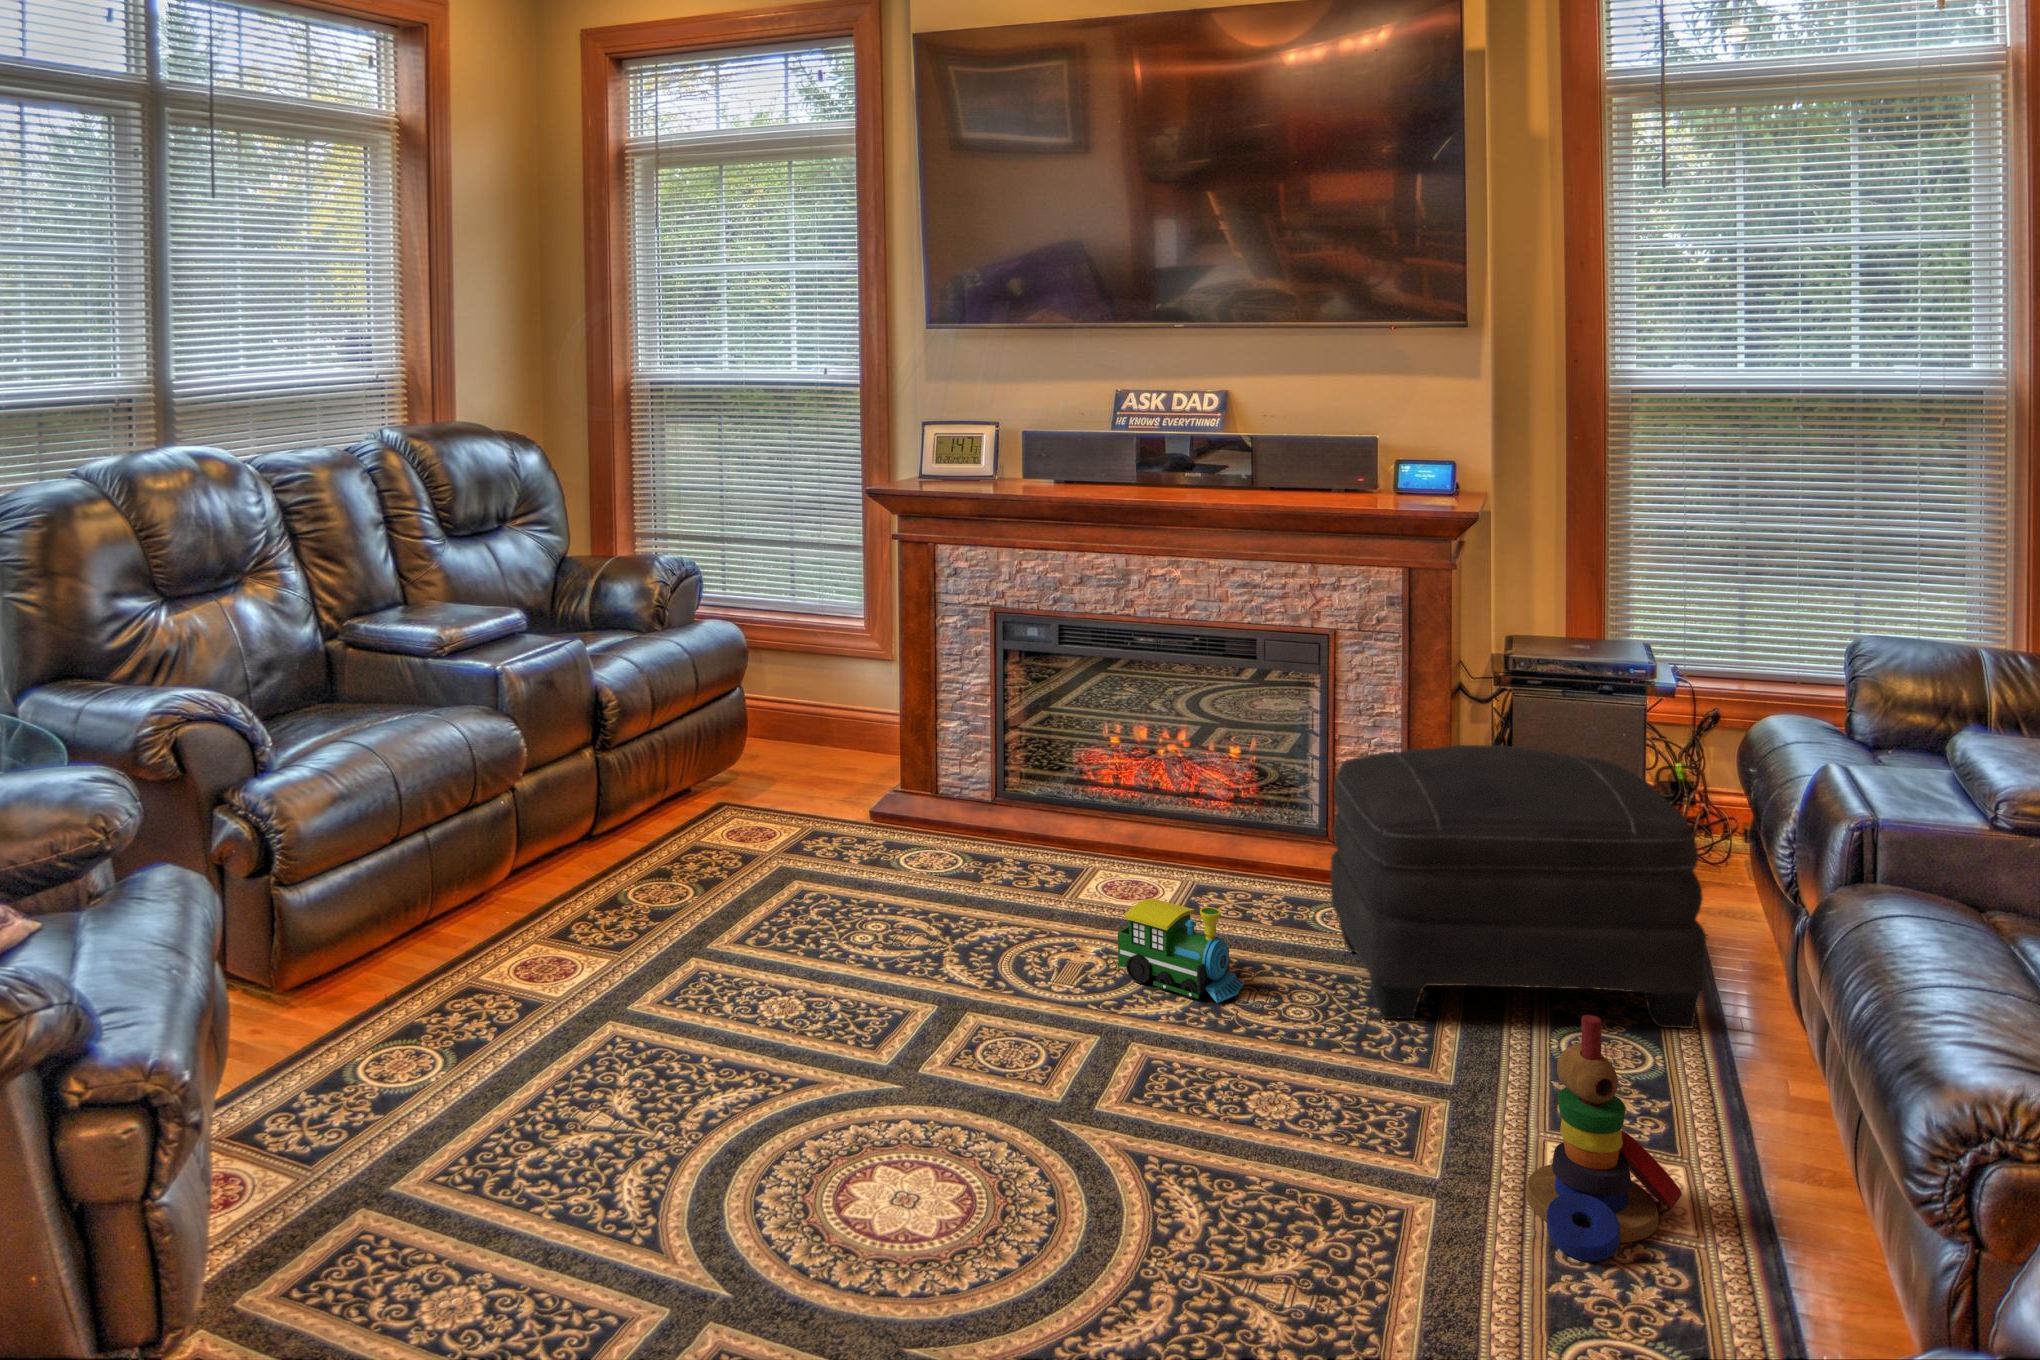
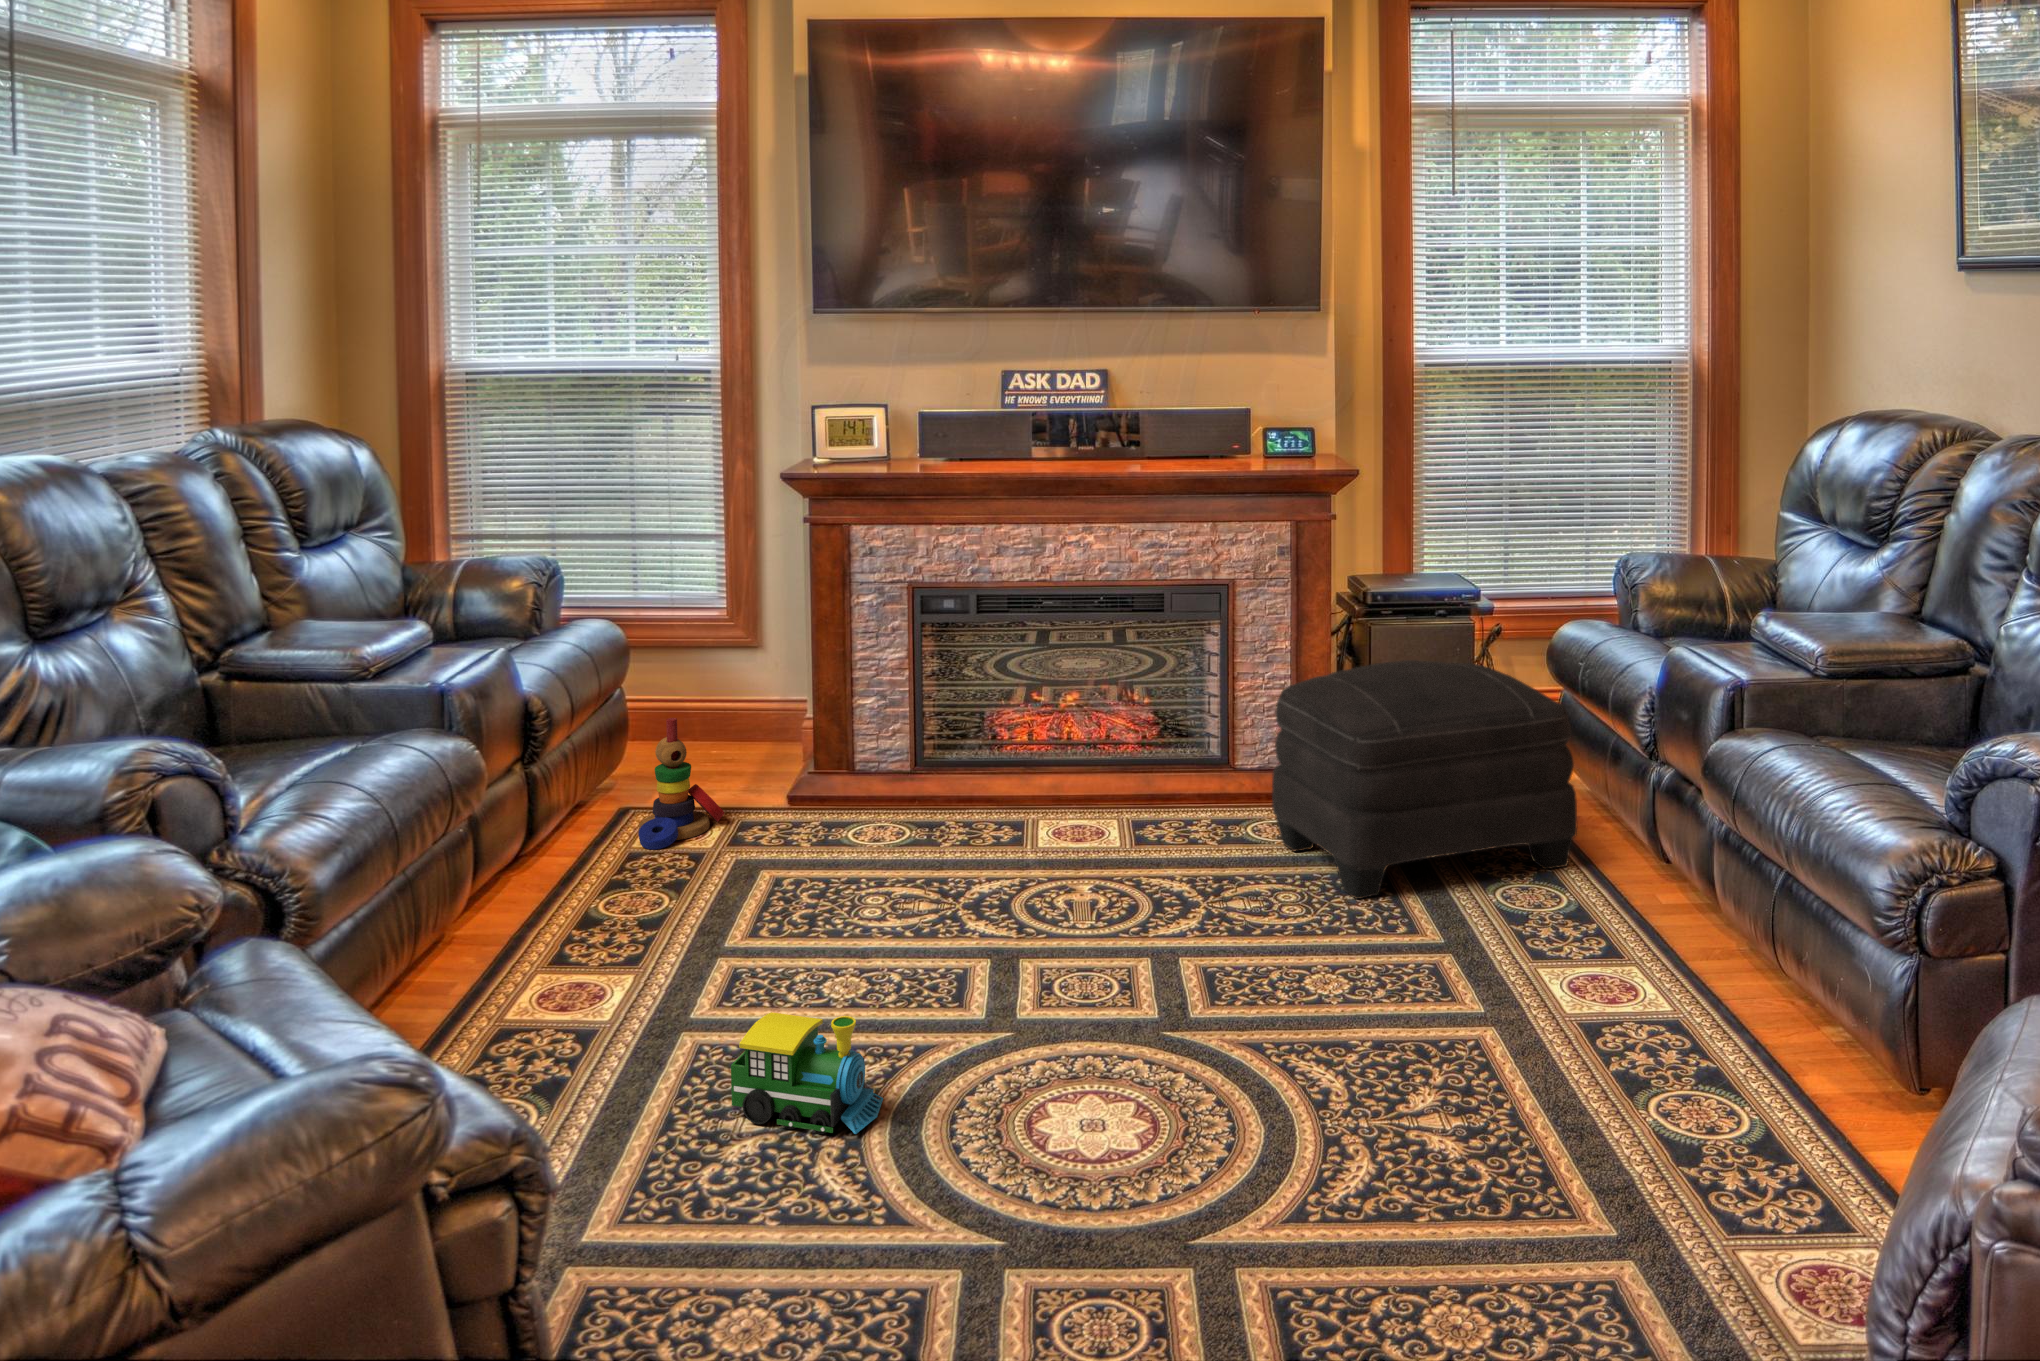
toy train: present [1118,898,1244,1003] -> present [731,1012,883,1134]
stacking toy: present [1526,1015,1682,1262] -> present [638,718,724,850]

